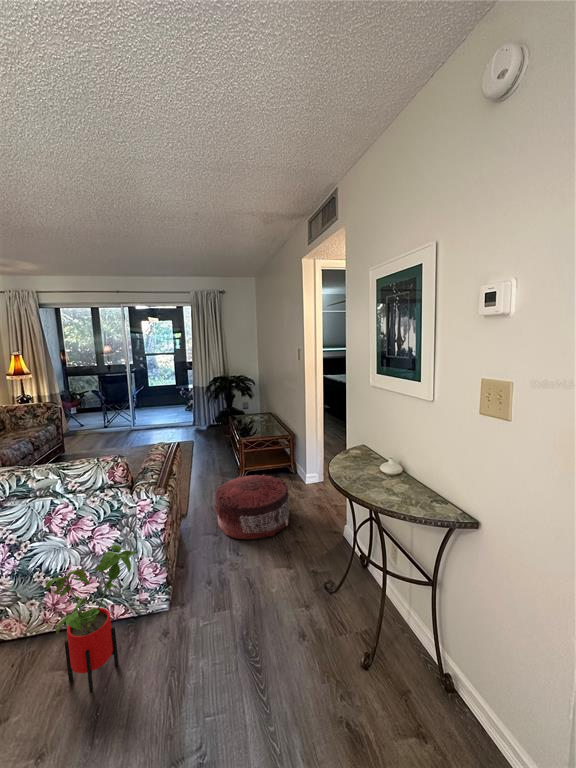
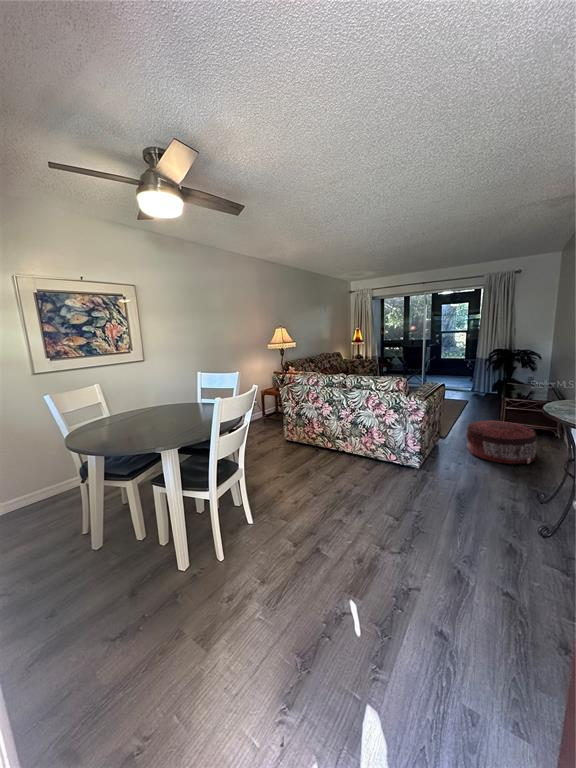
house plant: present [46,545,135,693] -> none [363,418,404,480]

